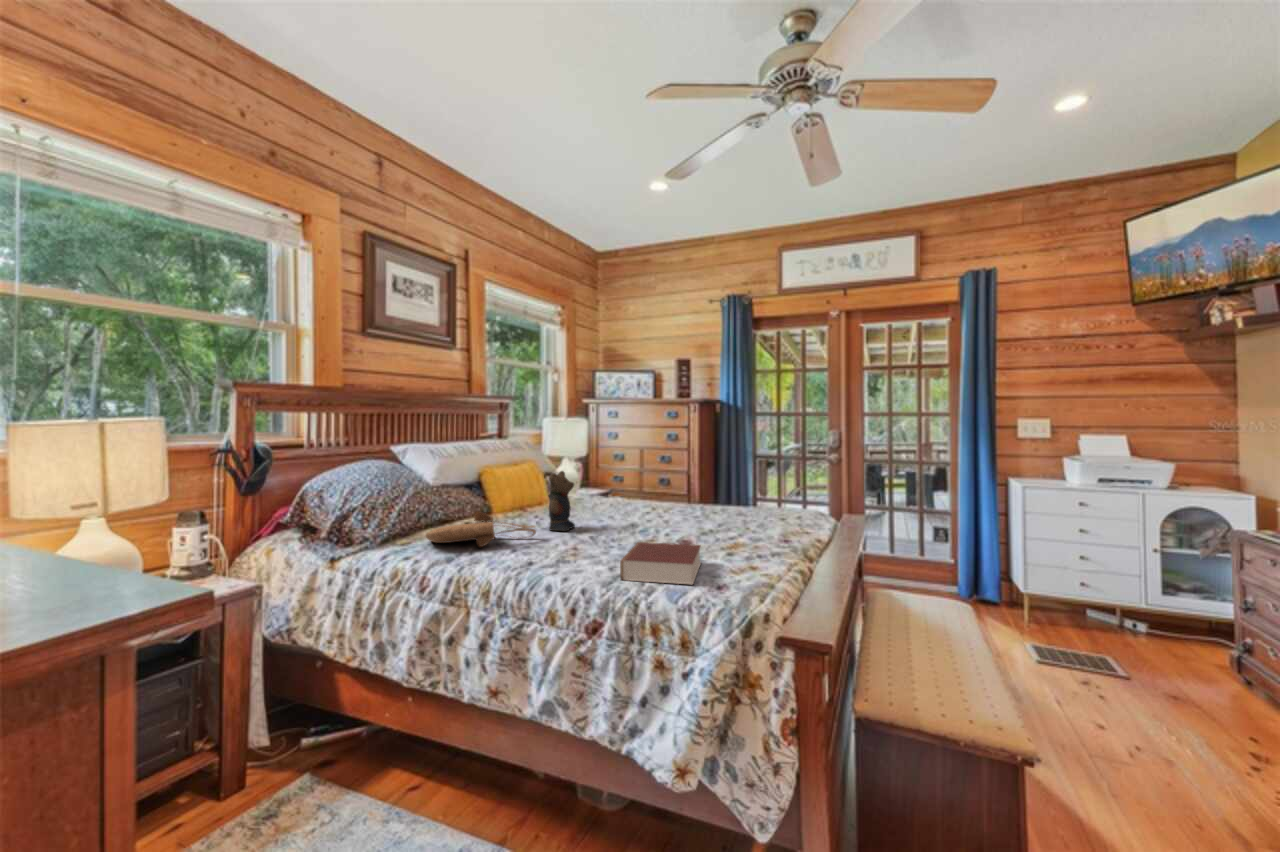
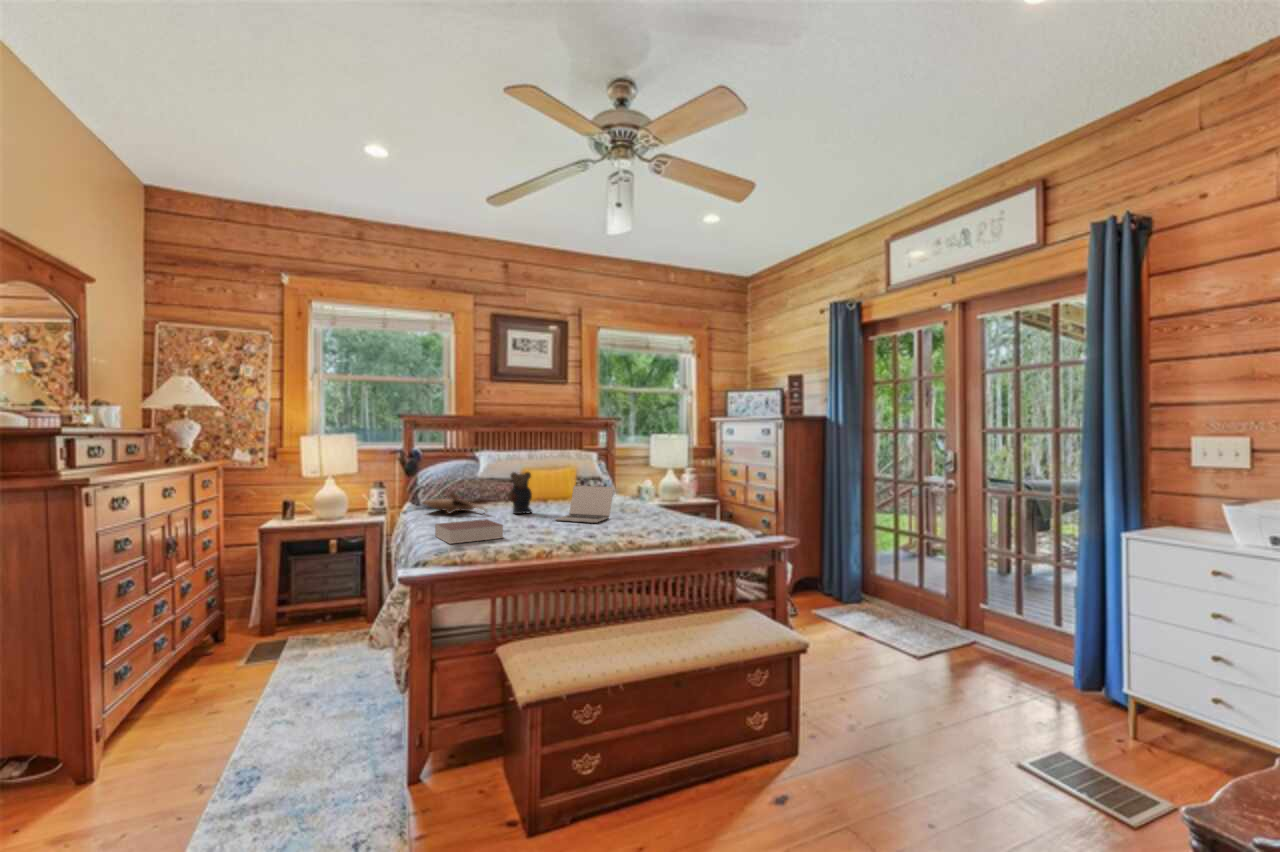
laptop: none [621,482,694,531] -> present [555,486,614,523]

